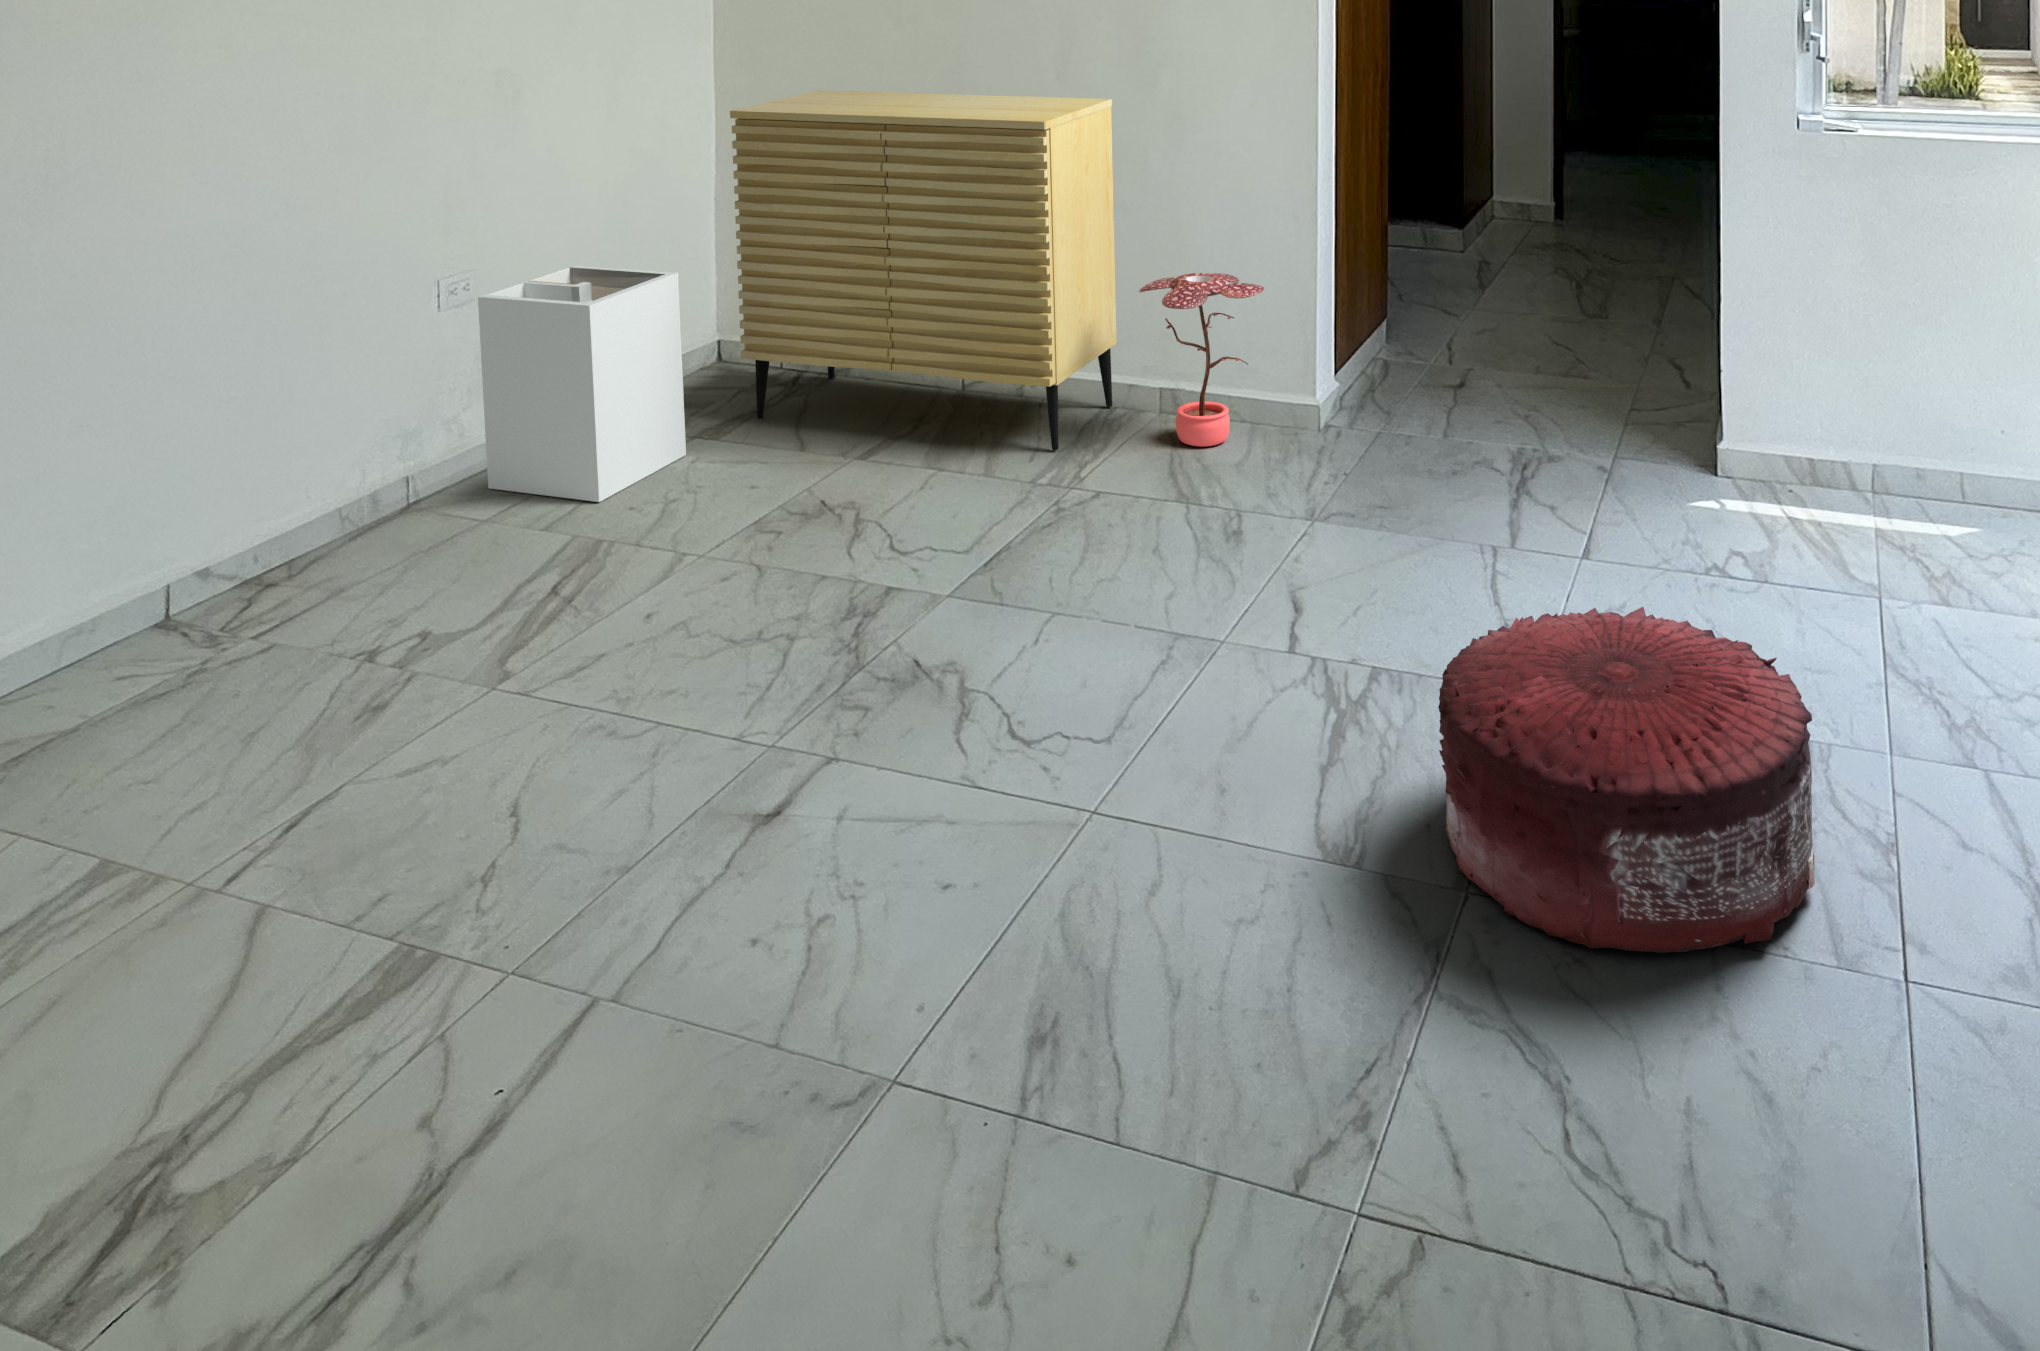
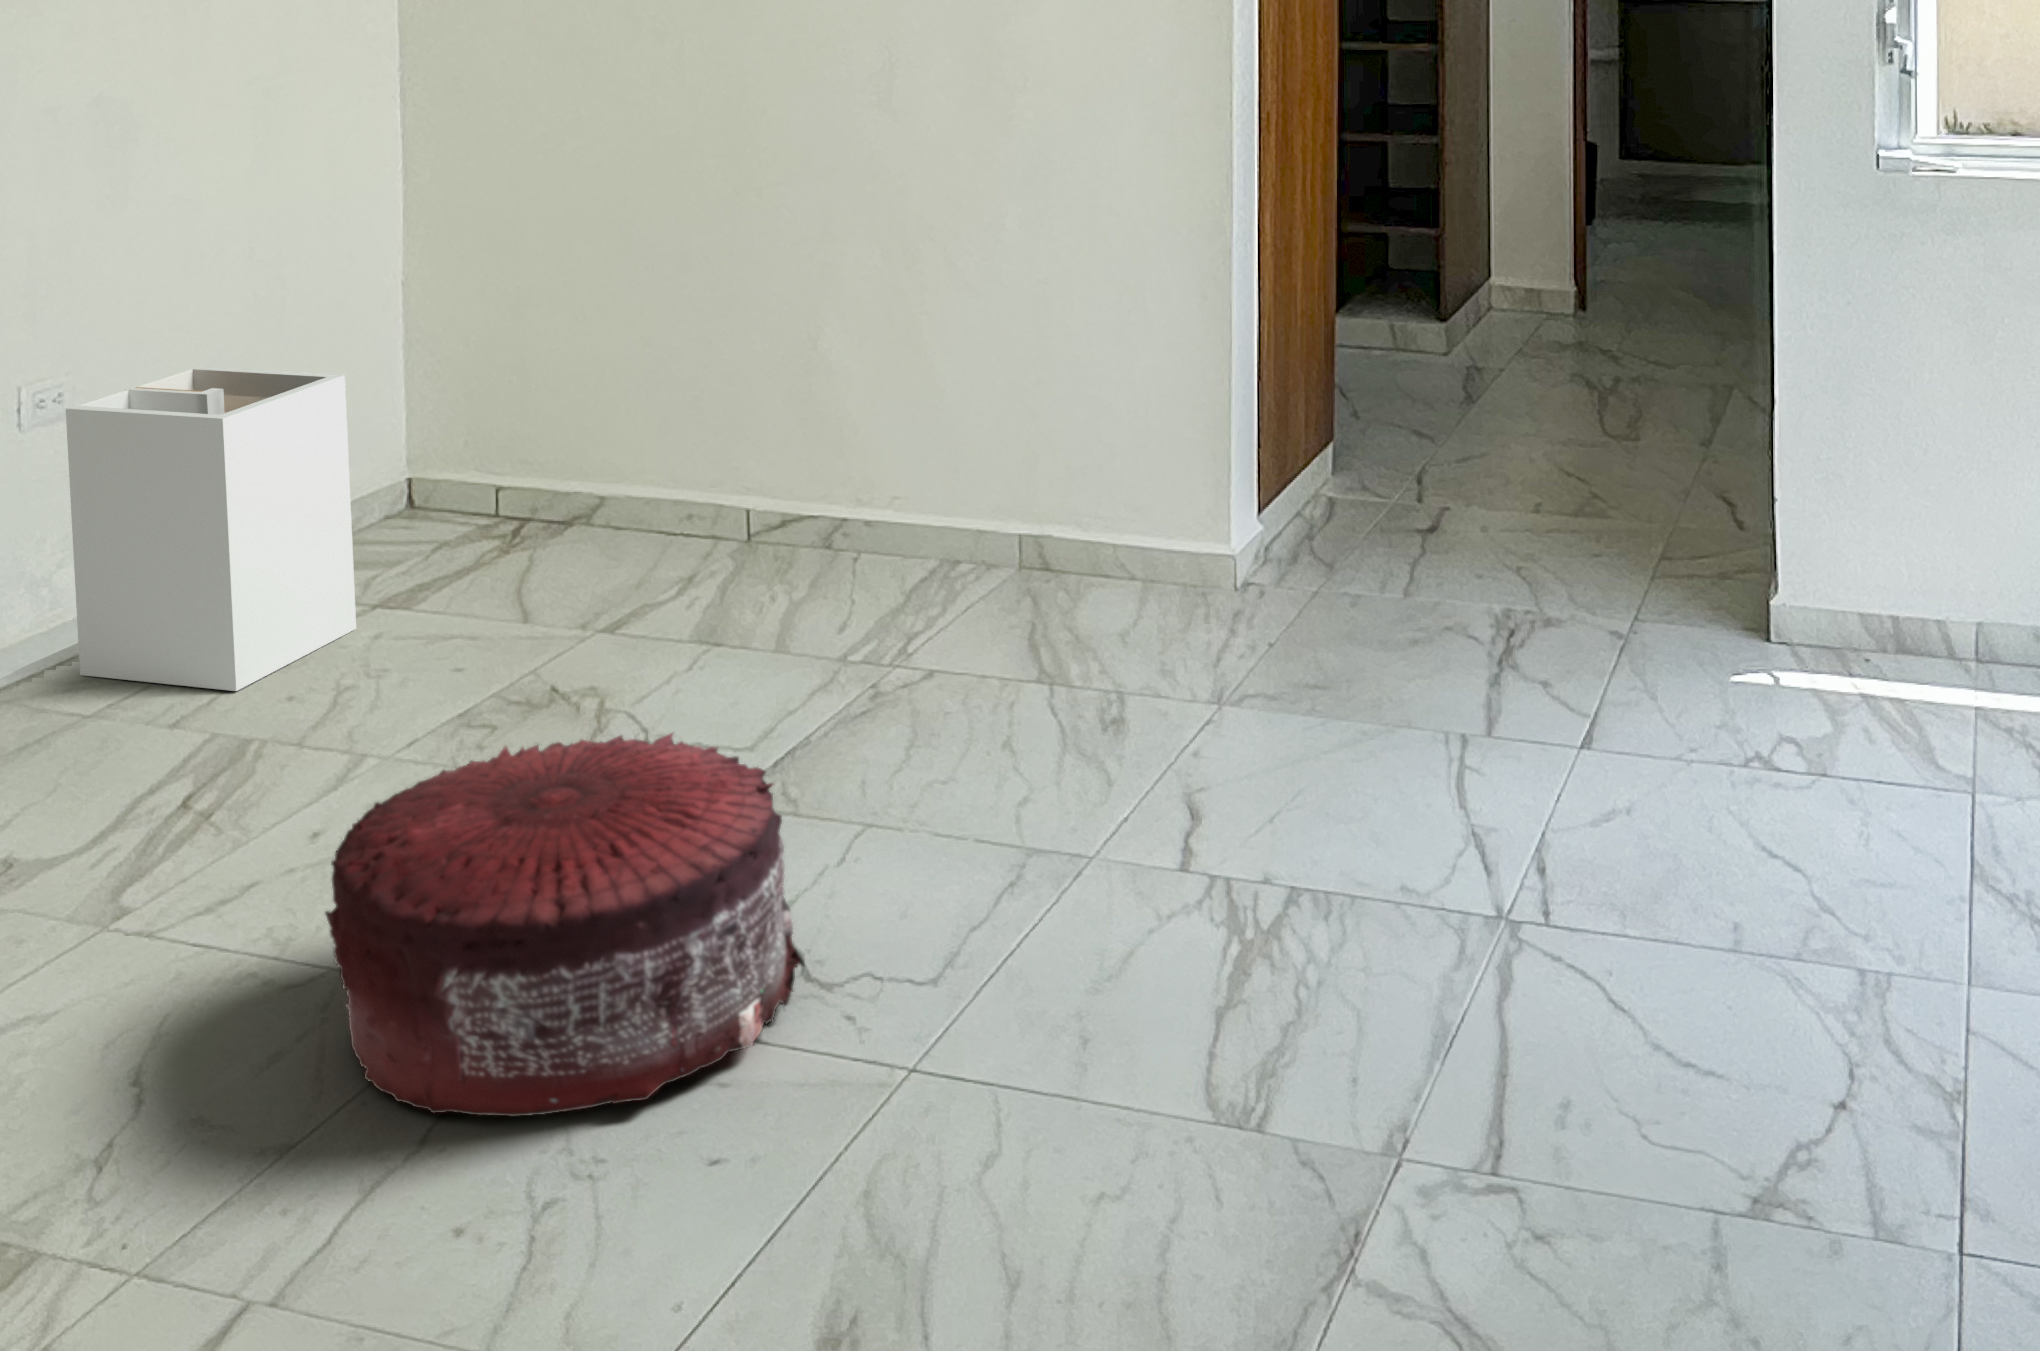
dresser: present [730,90,1117,450] -> none [416,123,957,618]
potted plant: present [1139,273,1264,446] -> none [986,373,1159,611]
pouf: present [1438,607,1815,953] -> present [325,733,804,1116]

